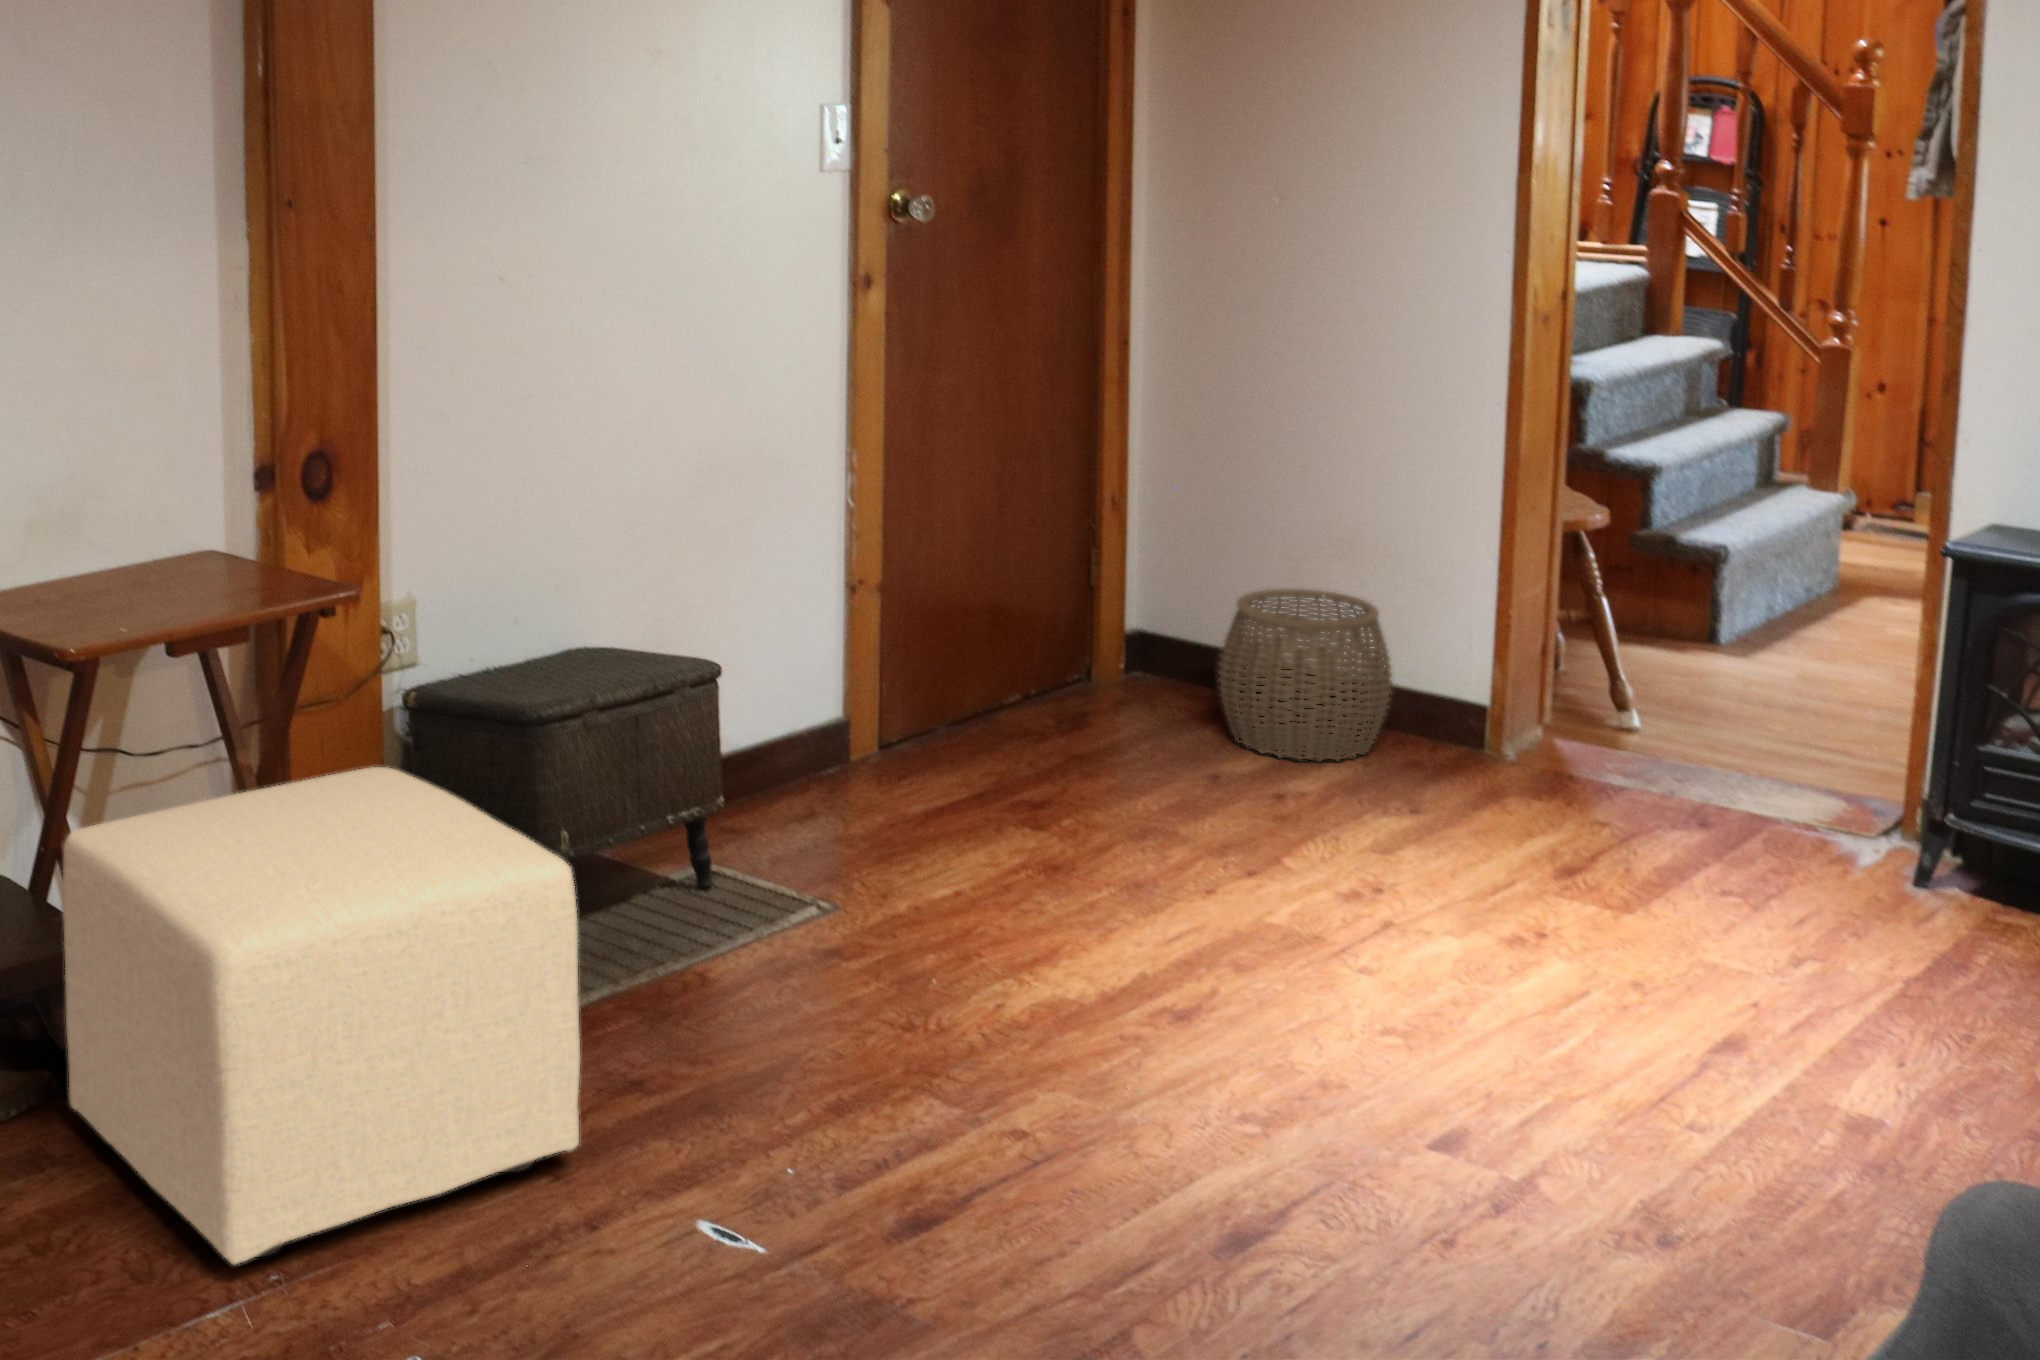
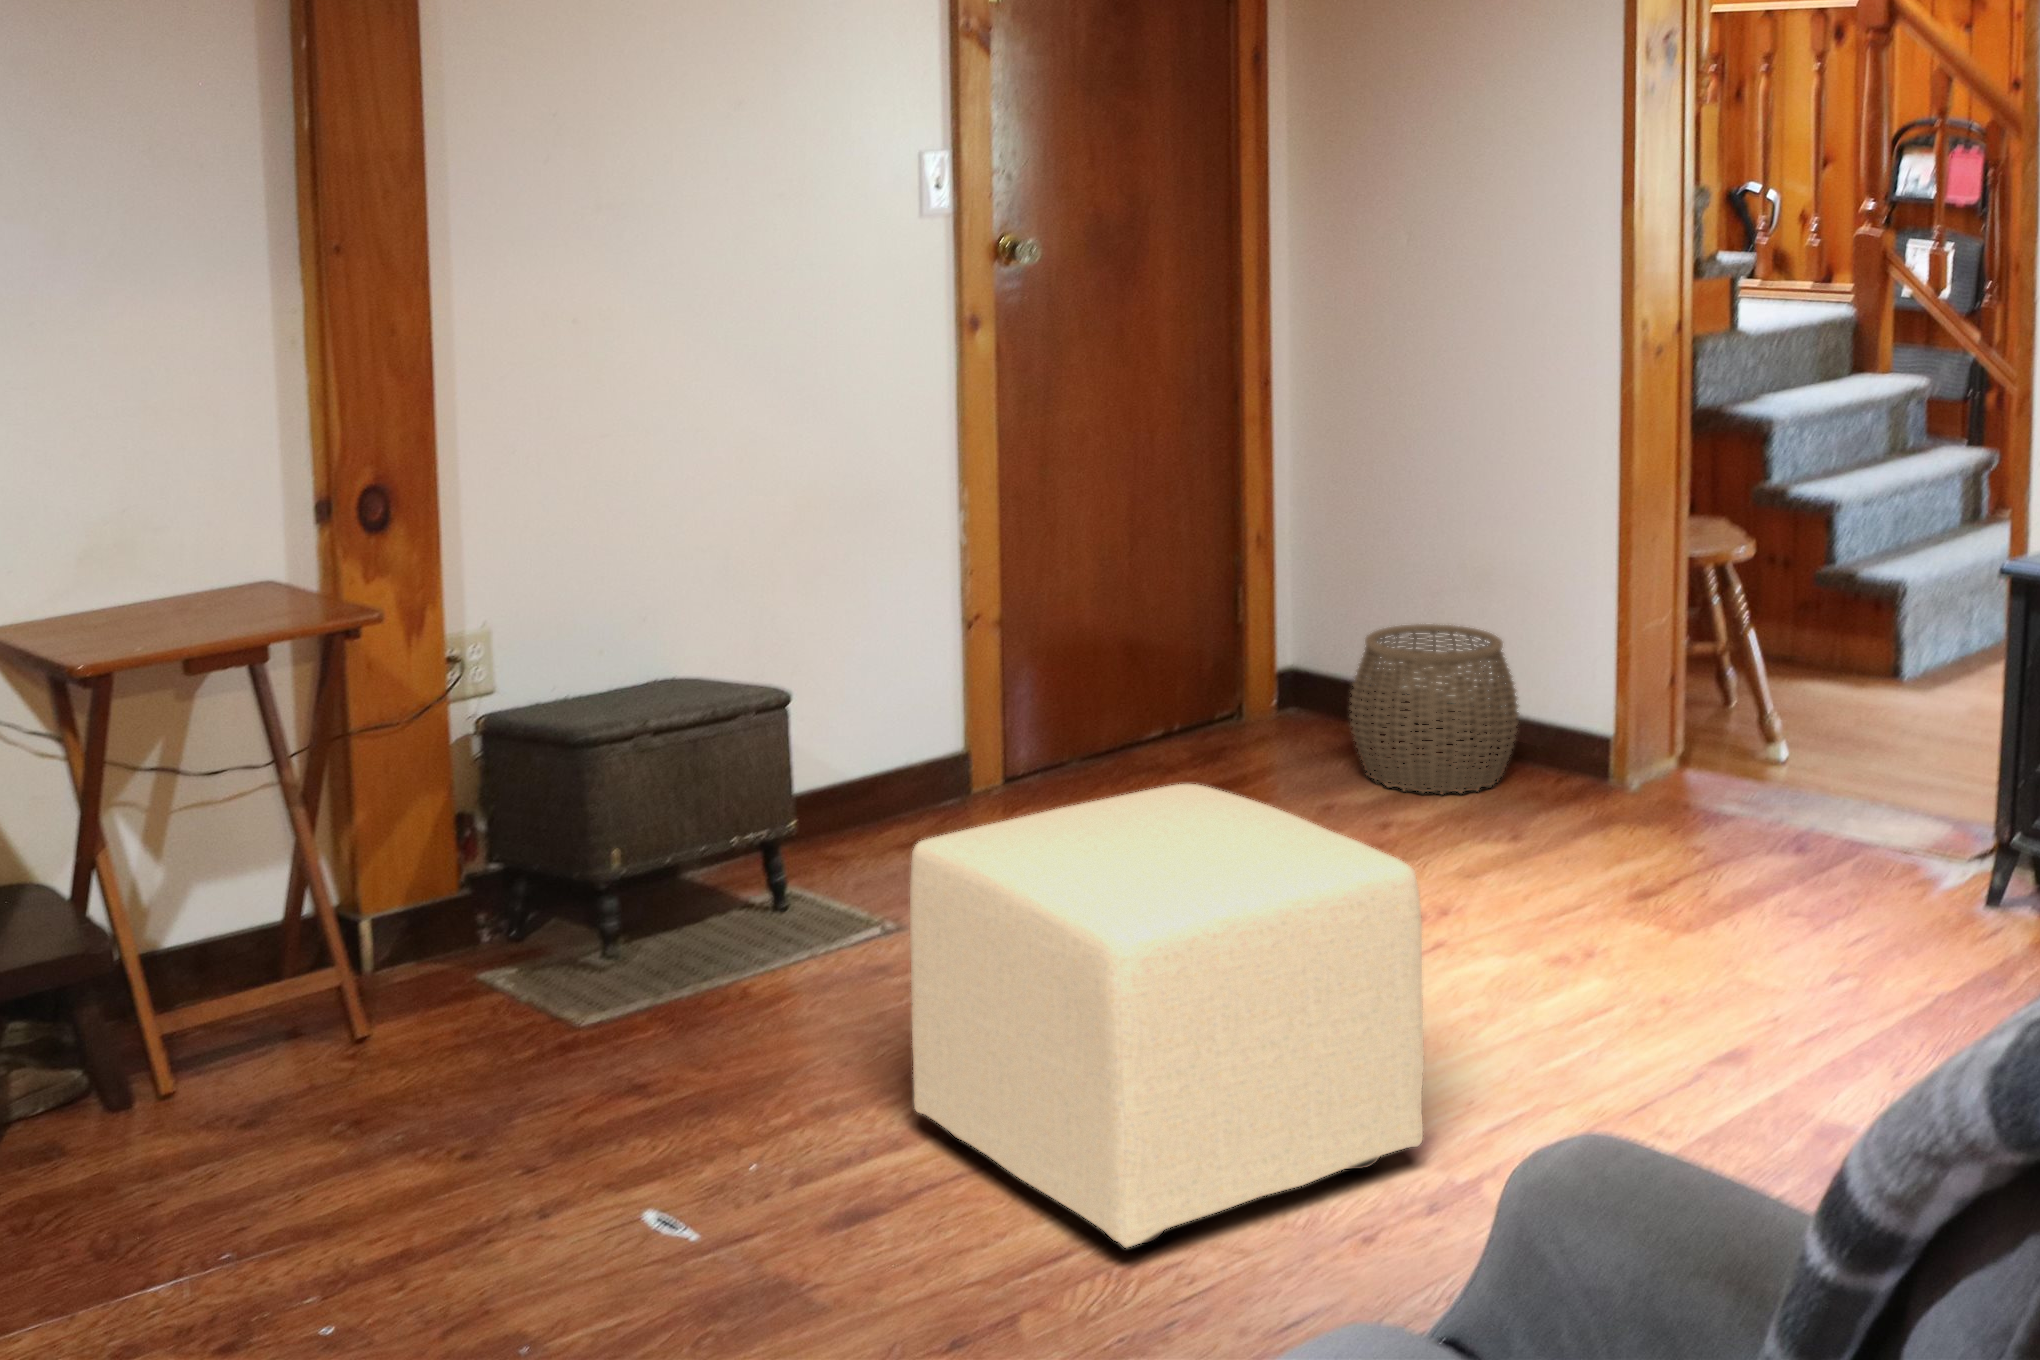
ottoman: present [63,767,580,1264] -> present [910,784,1424,1247]

